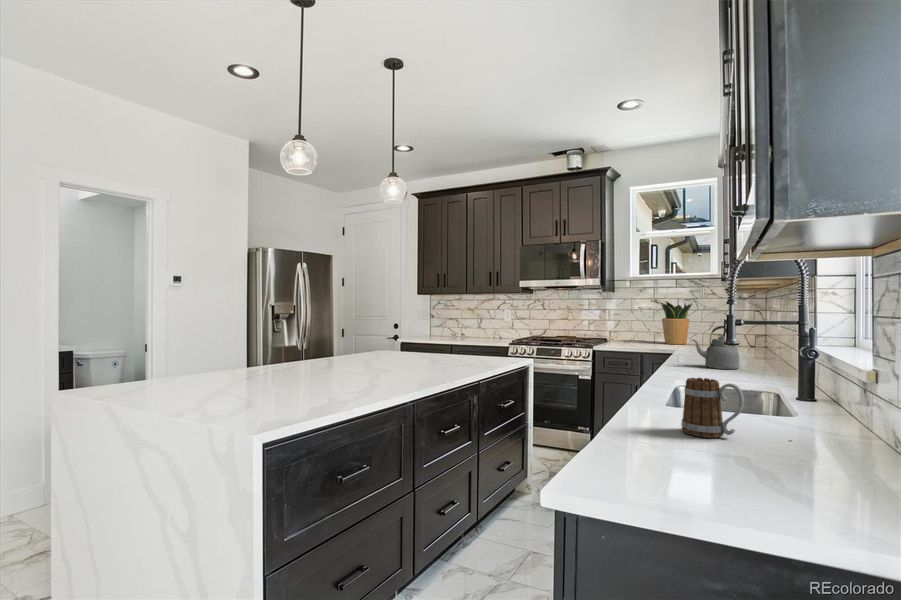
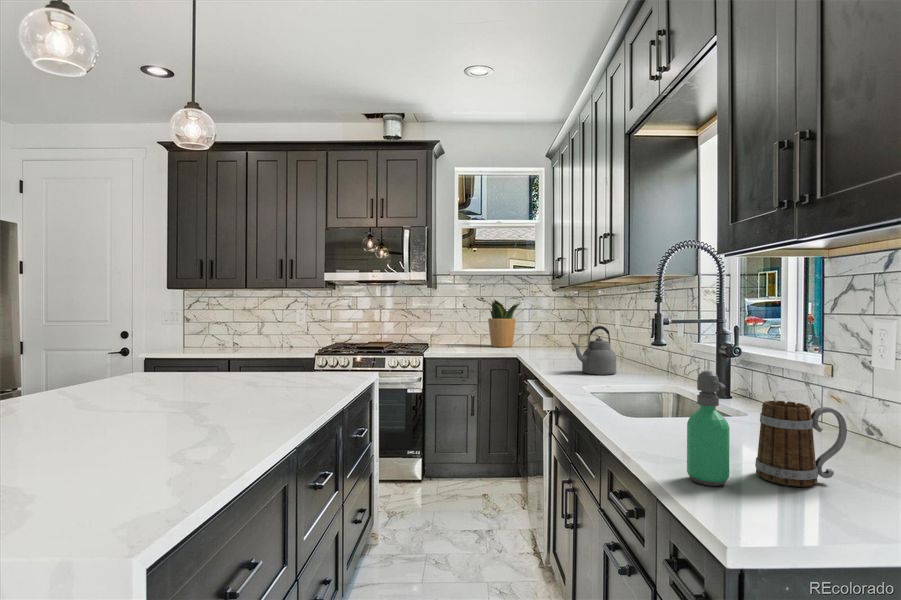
soap dispenser: none [626,353,654,429] -> present [687,371,729,486]

